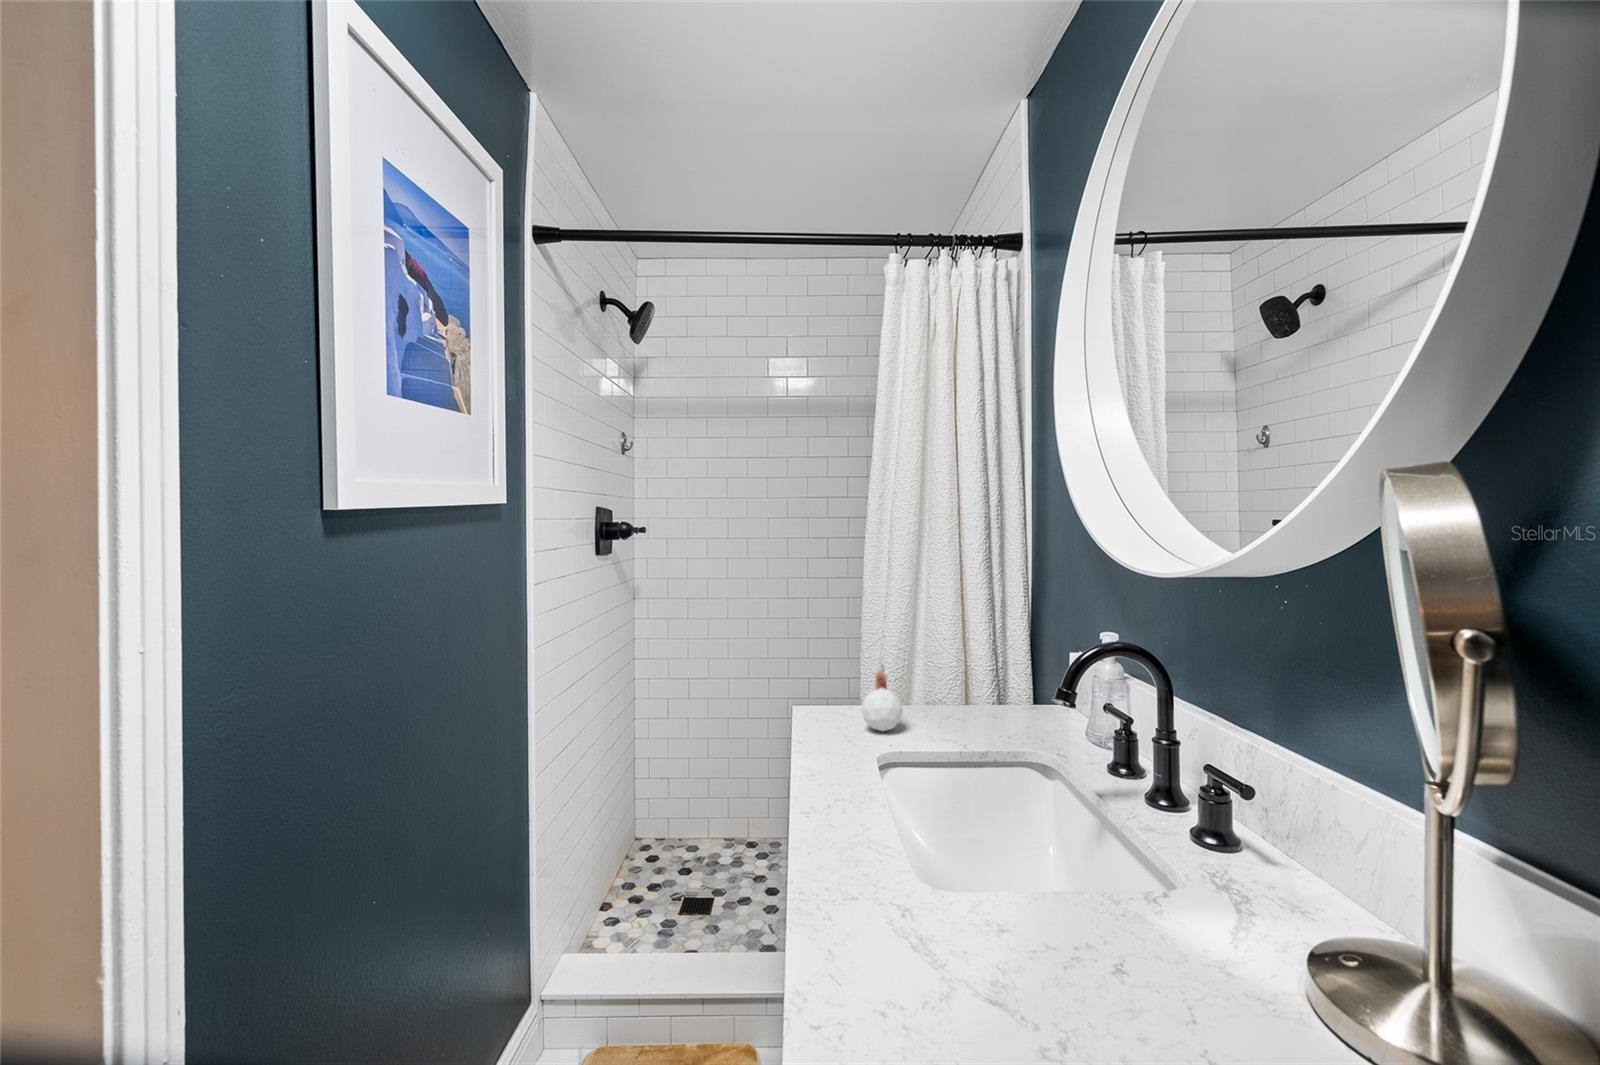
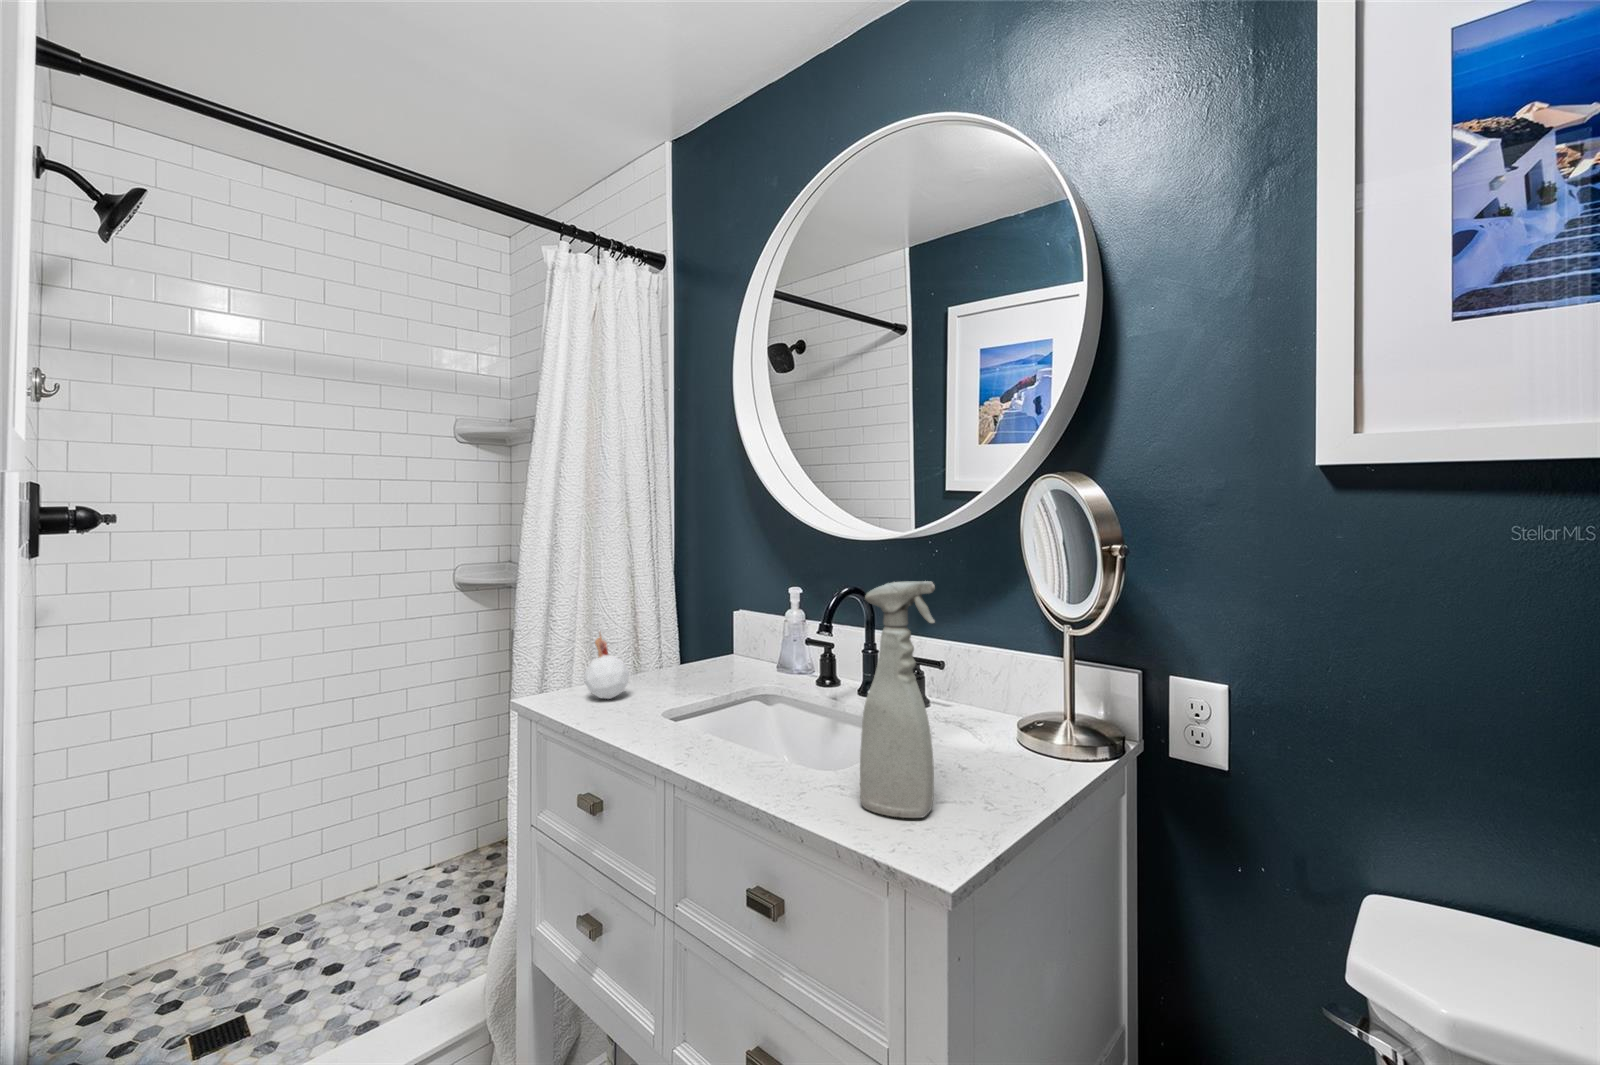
spray bottle: none [923,682,992,981] -> present [860,581,935,818]

